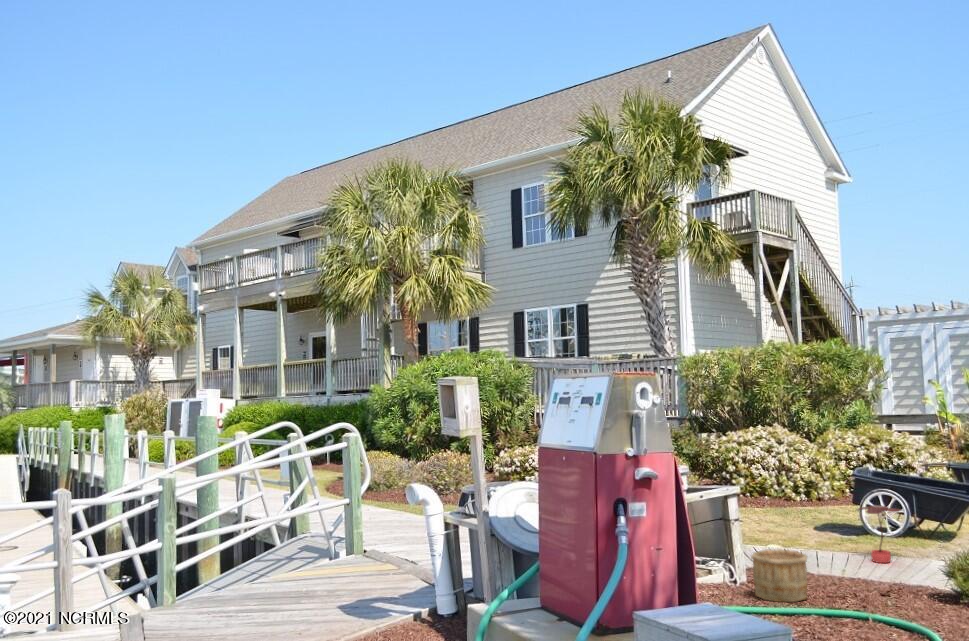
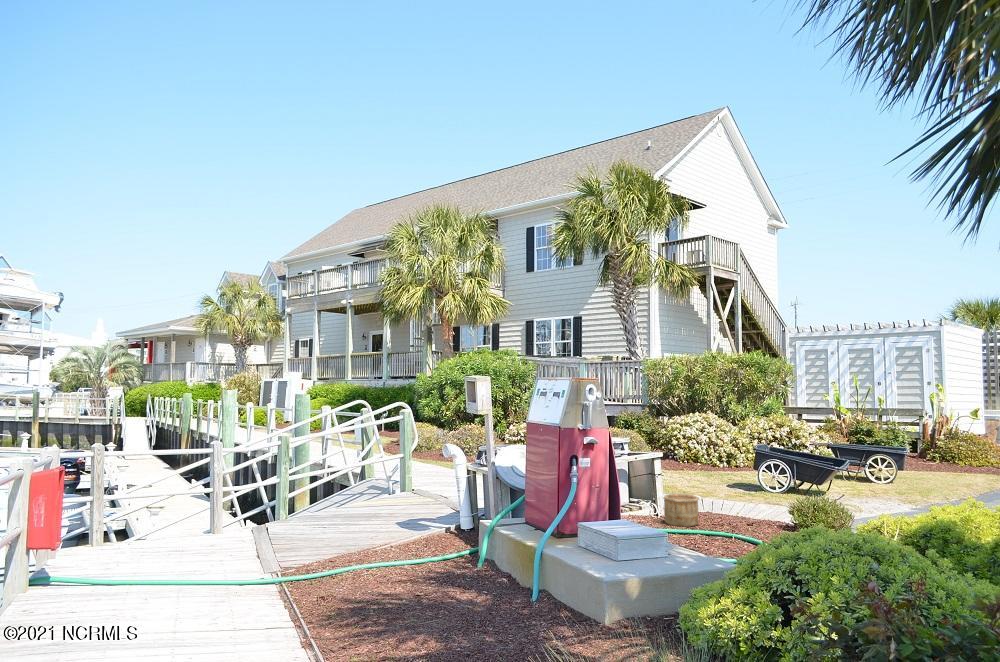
potted plant: present [857,505,901,563] -> none [745,469,775,508]

